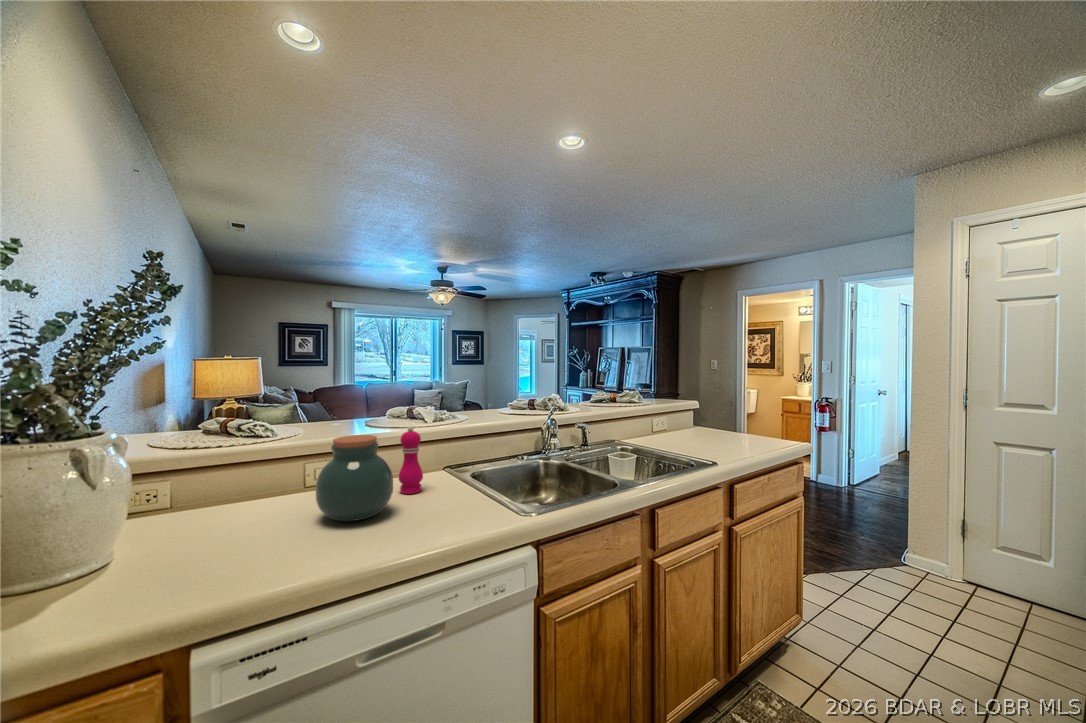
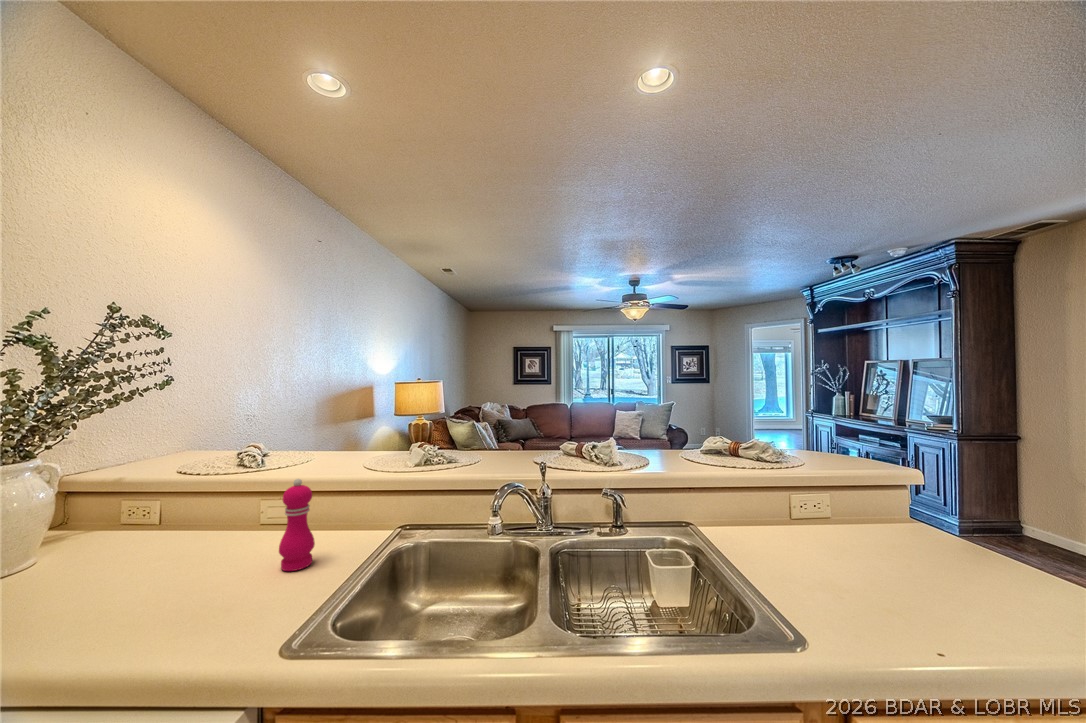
jar: present [316,435,393,521] -> none [102,488,225,606]

